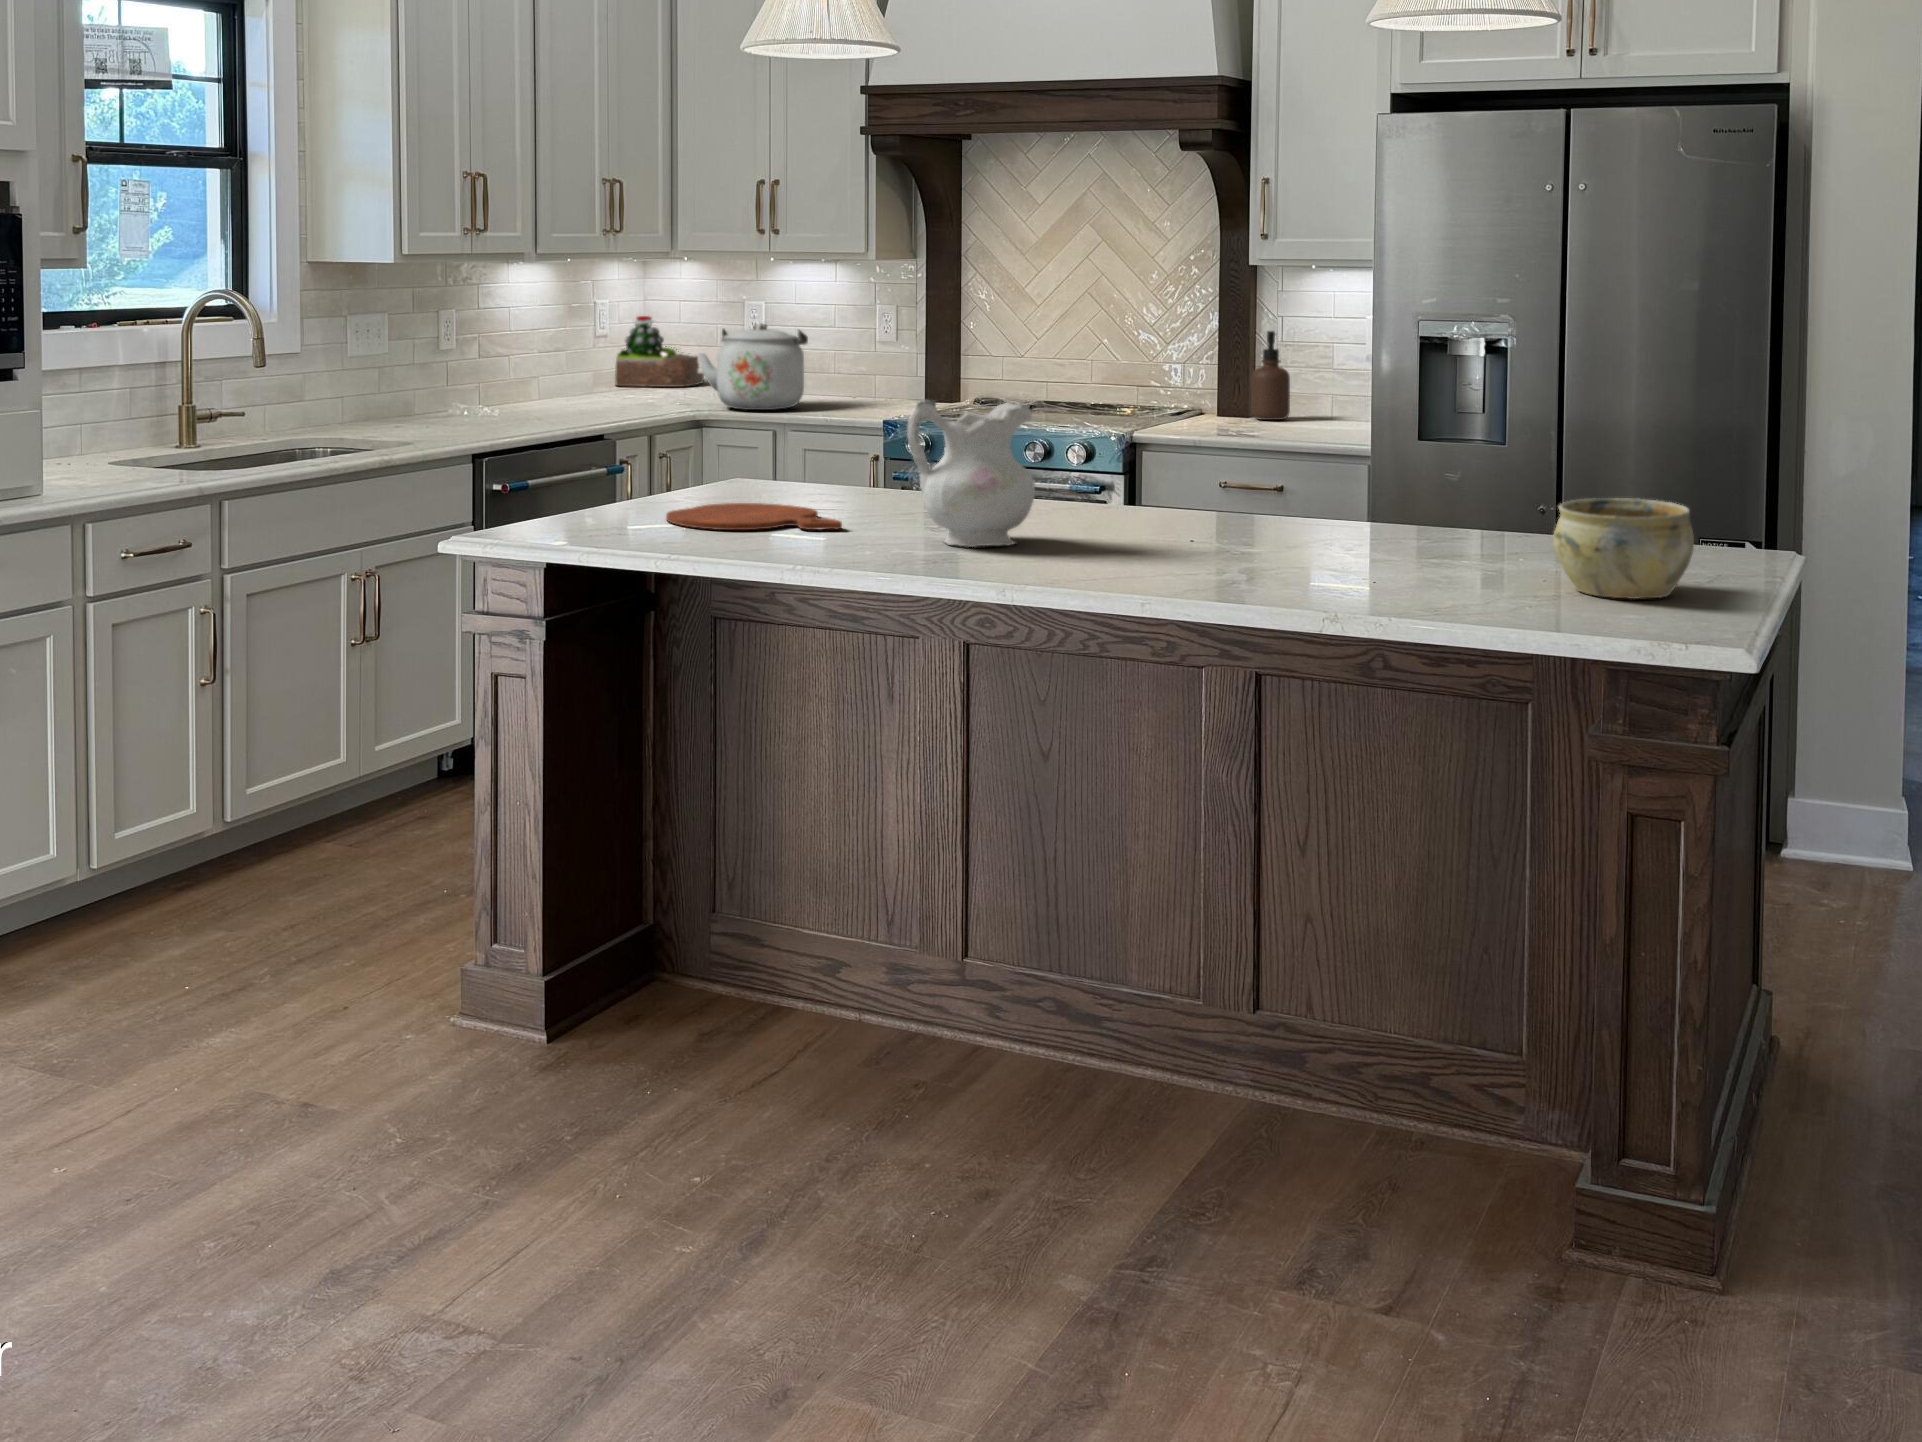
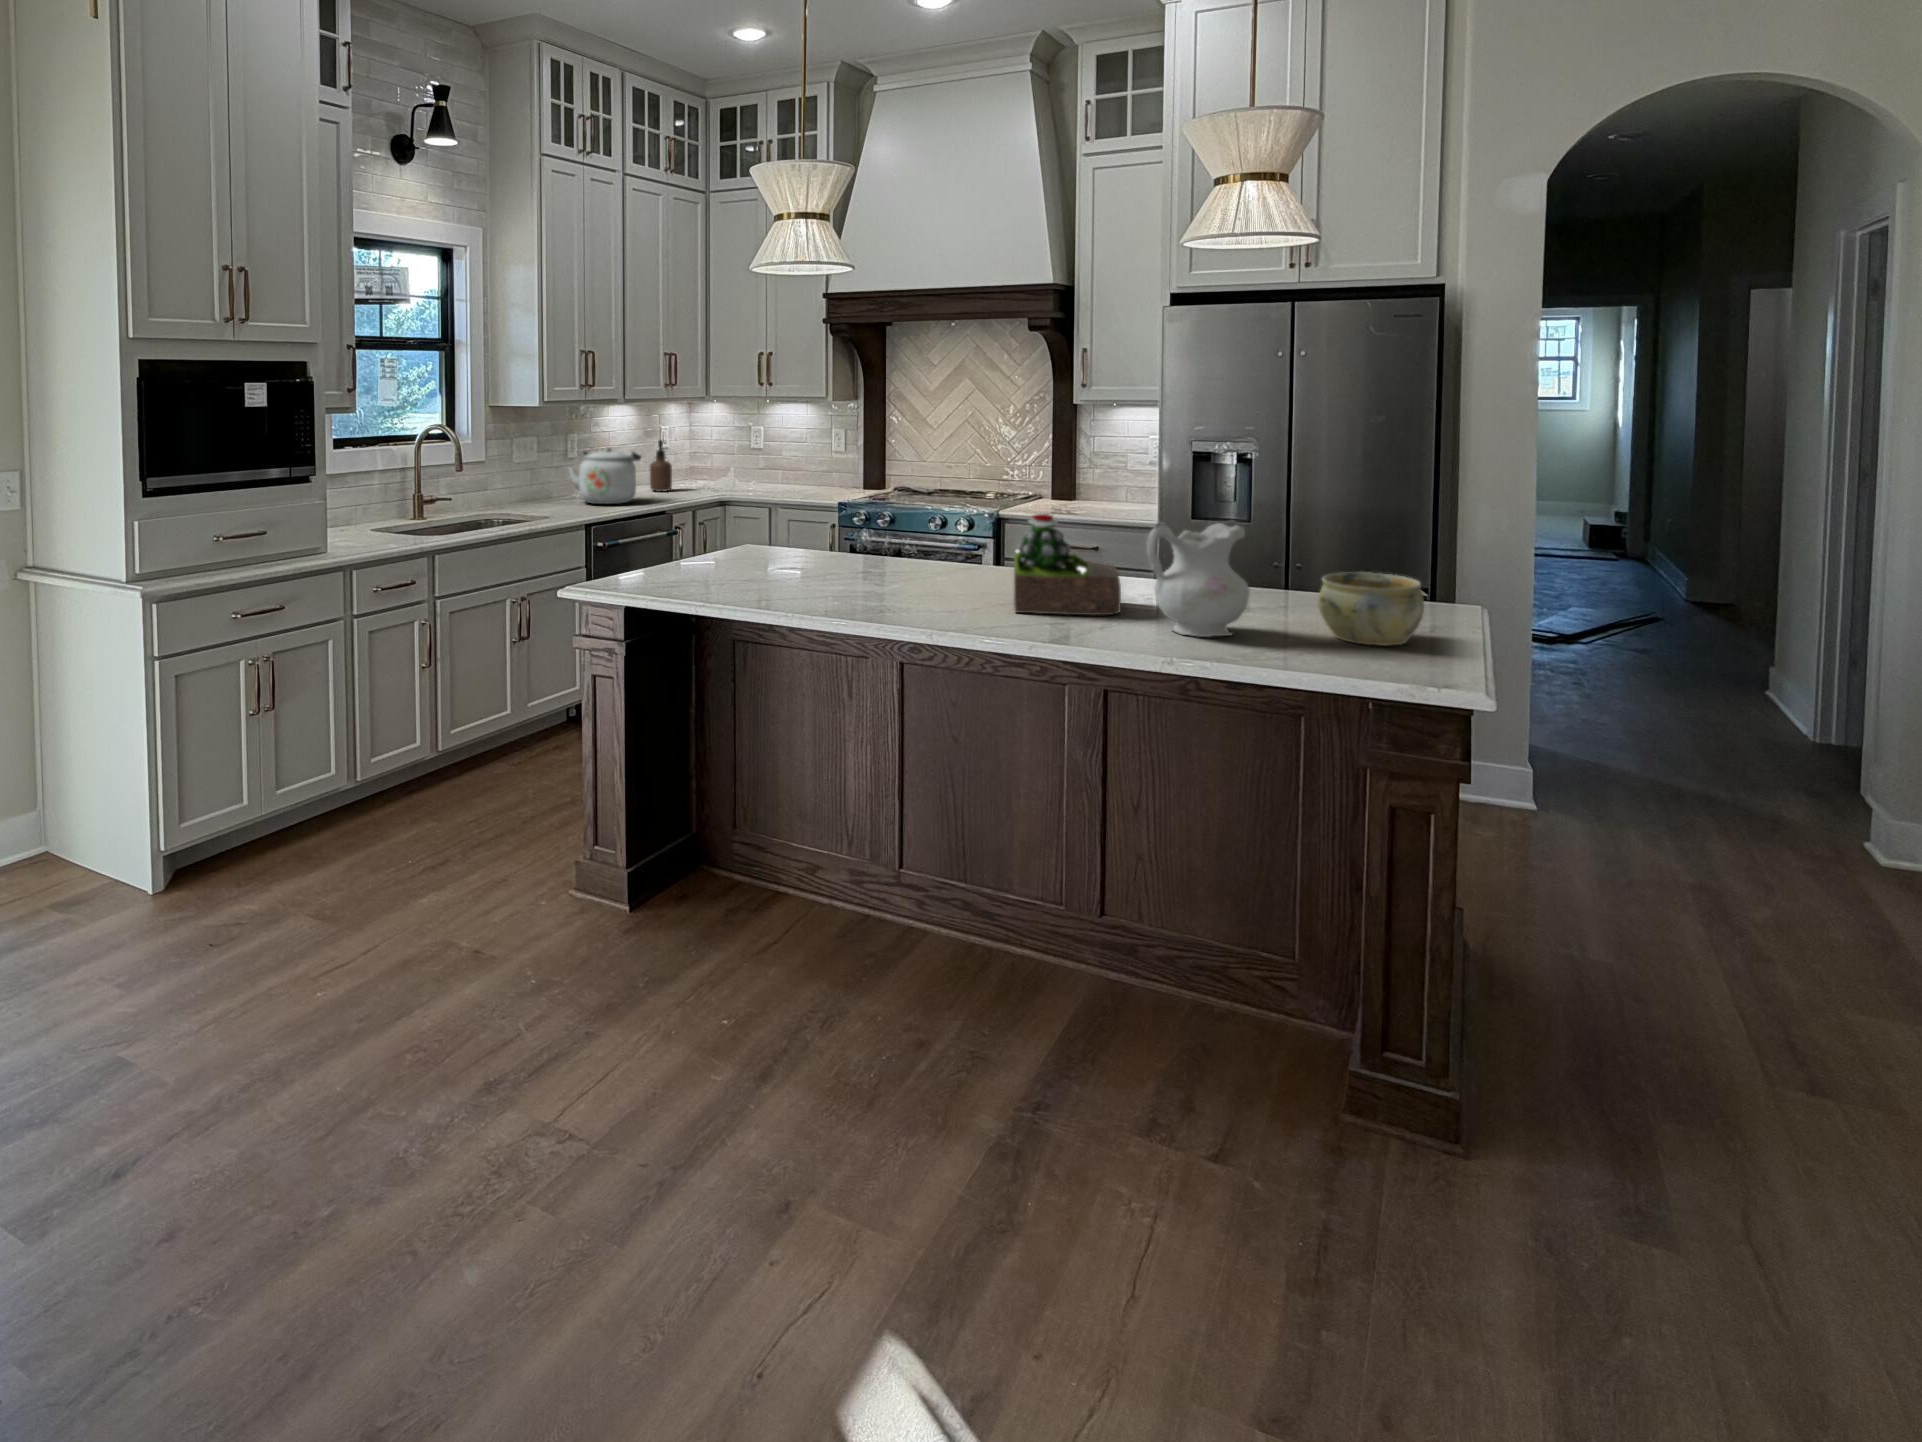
succulent plant: present [615,316,704,387] -> present [1014,514,1121,615]
kettle: present [699,323,808,410] -> present [569,447,641,504]
soap dispenser: present [1251,331,1290,420] -> present [650,440,672,492]
ceramic pitcher: present [907,400,1035,547] -> present [1147,522,1249,637]
cutting board: present [666,503,842,530] -> none [705,563,818,583]

